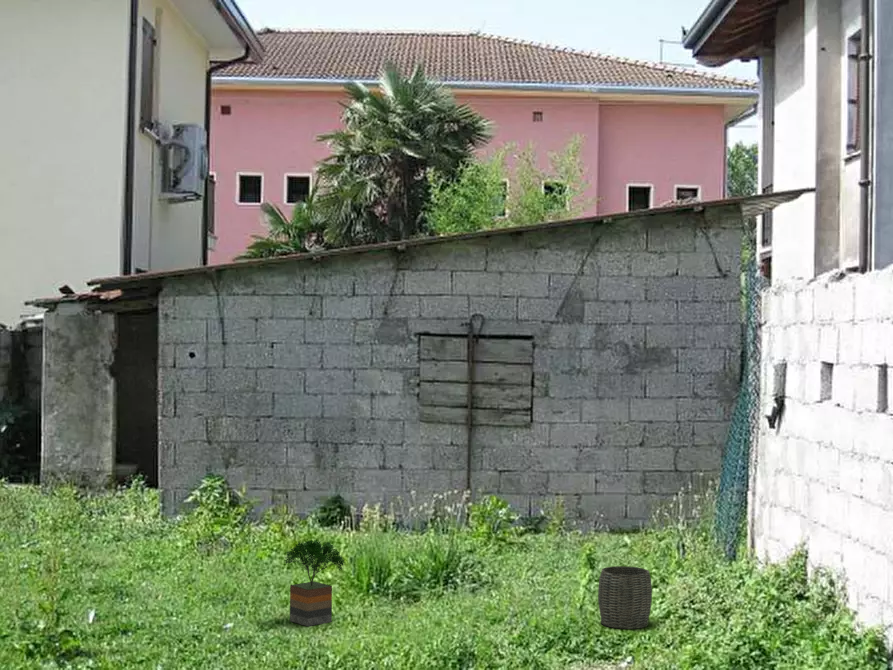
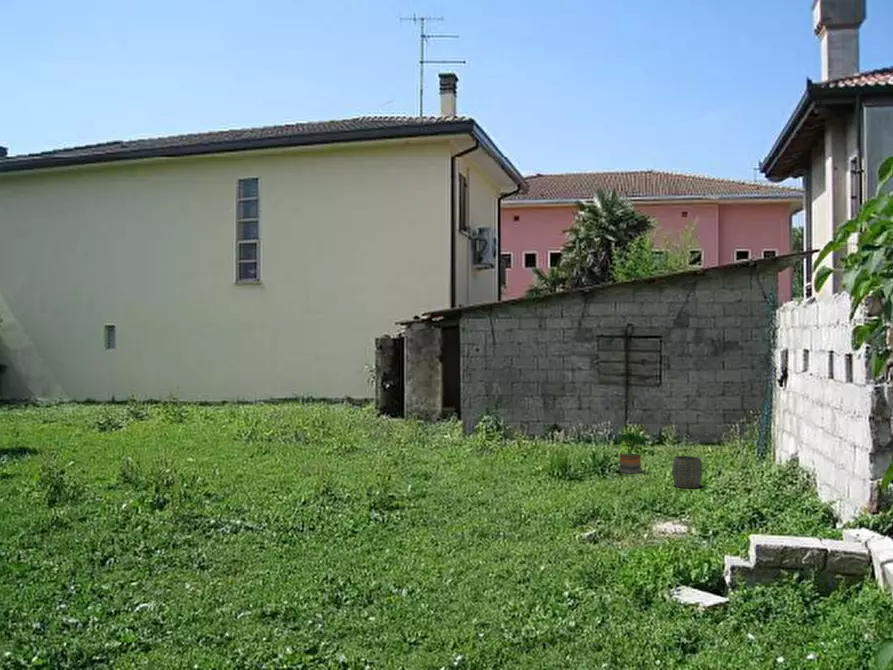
potted tree: present [285,540,345,626] -> present [617,433,647,474]

